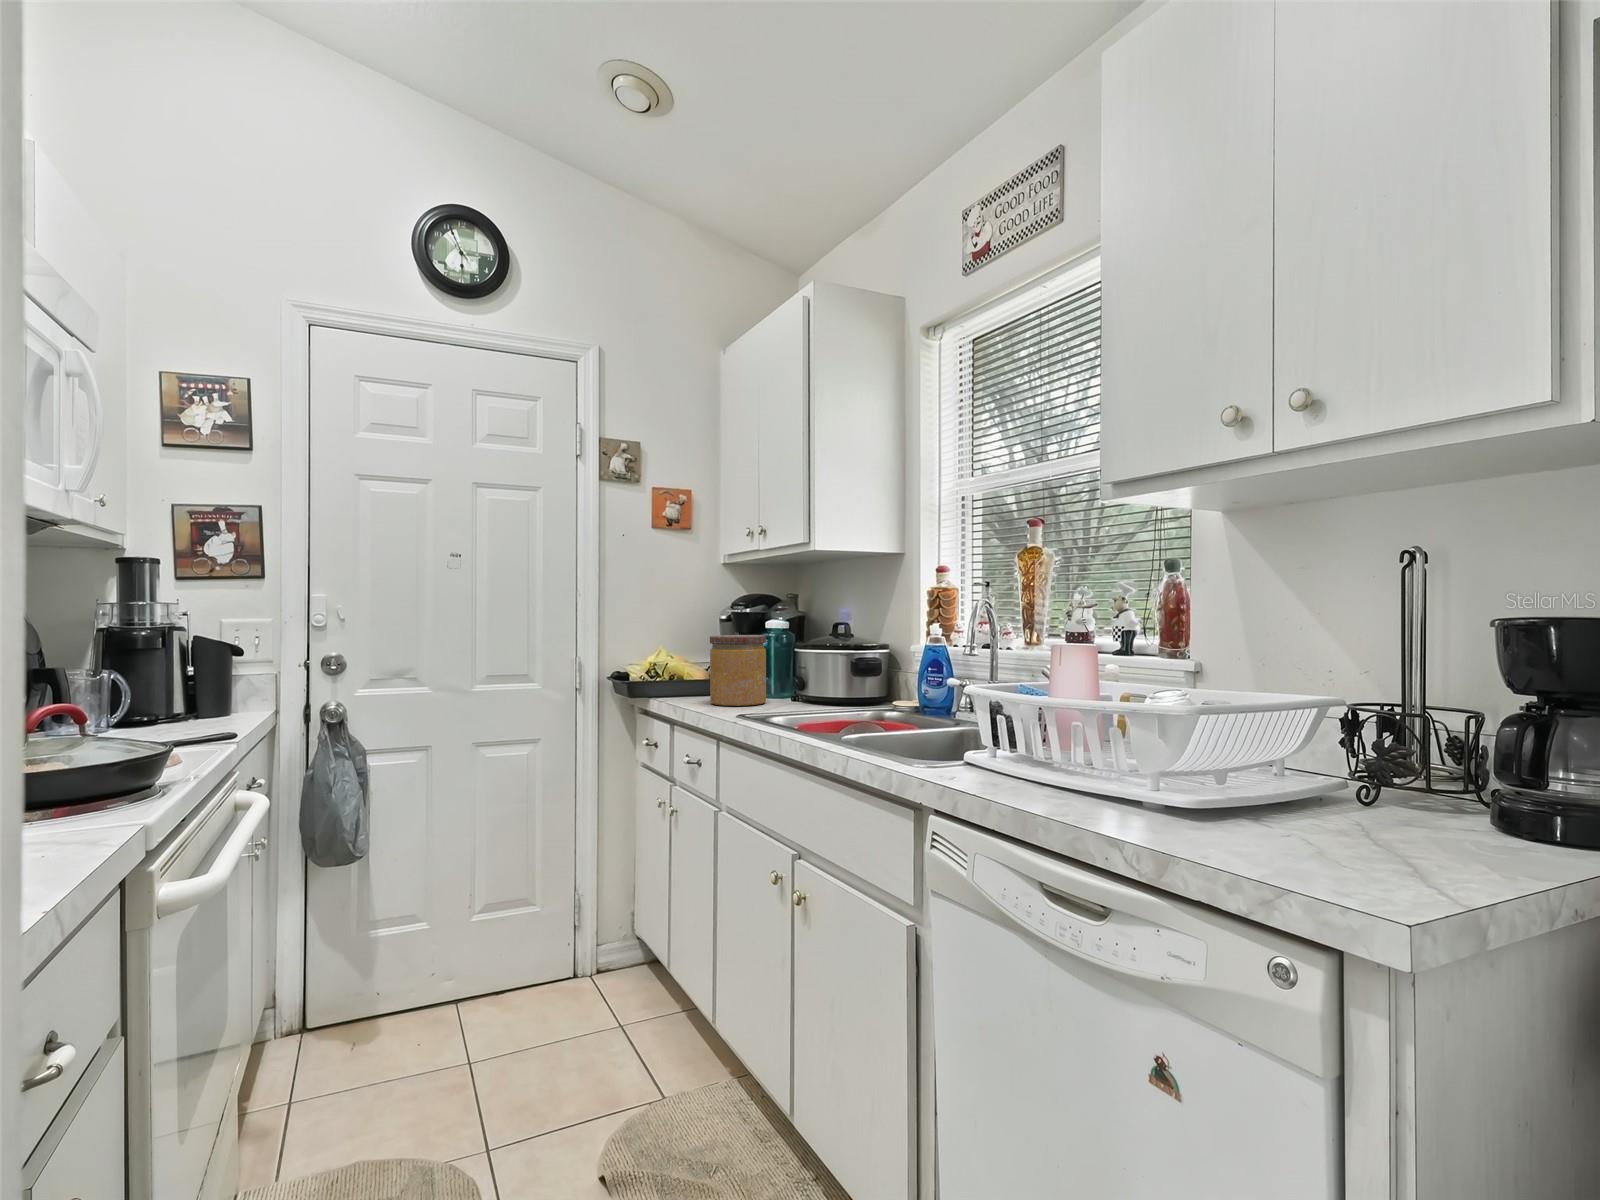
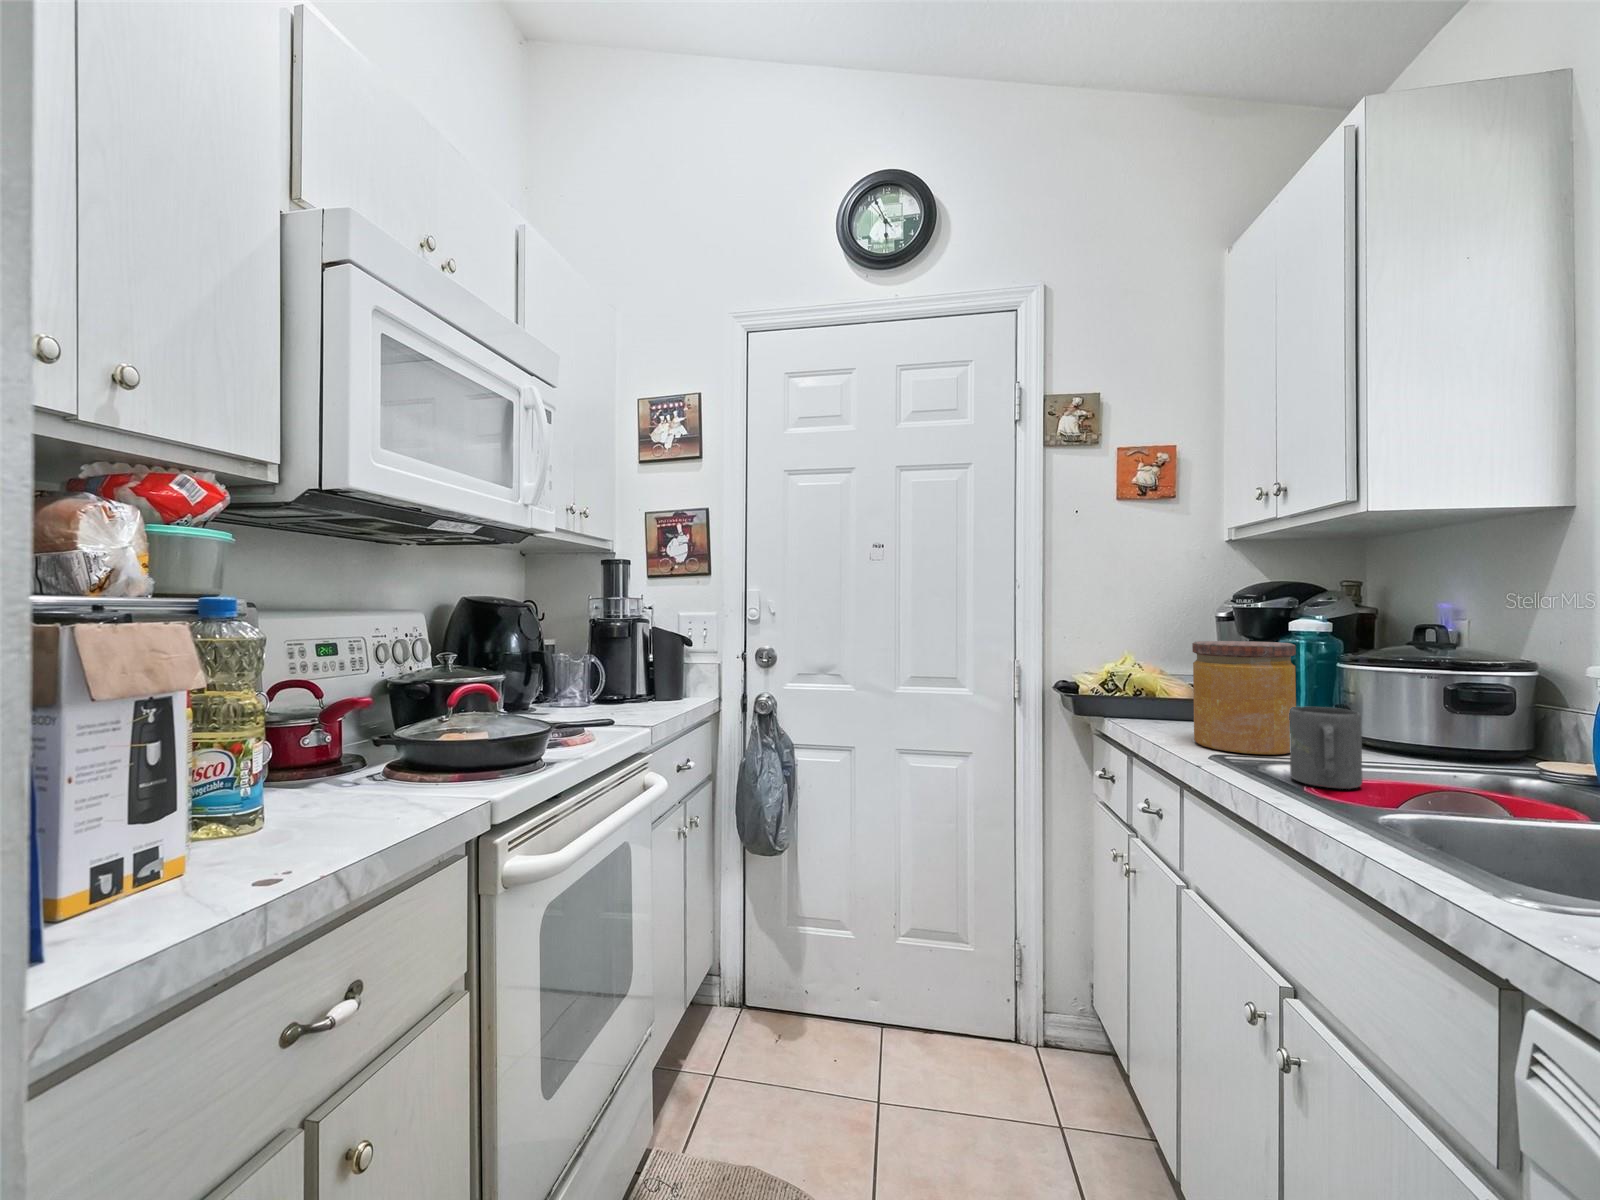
mug: none [762,671,795,715] -> present [1290,707,1362,789]

